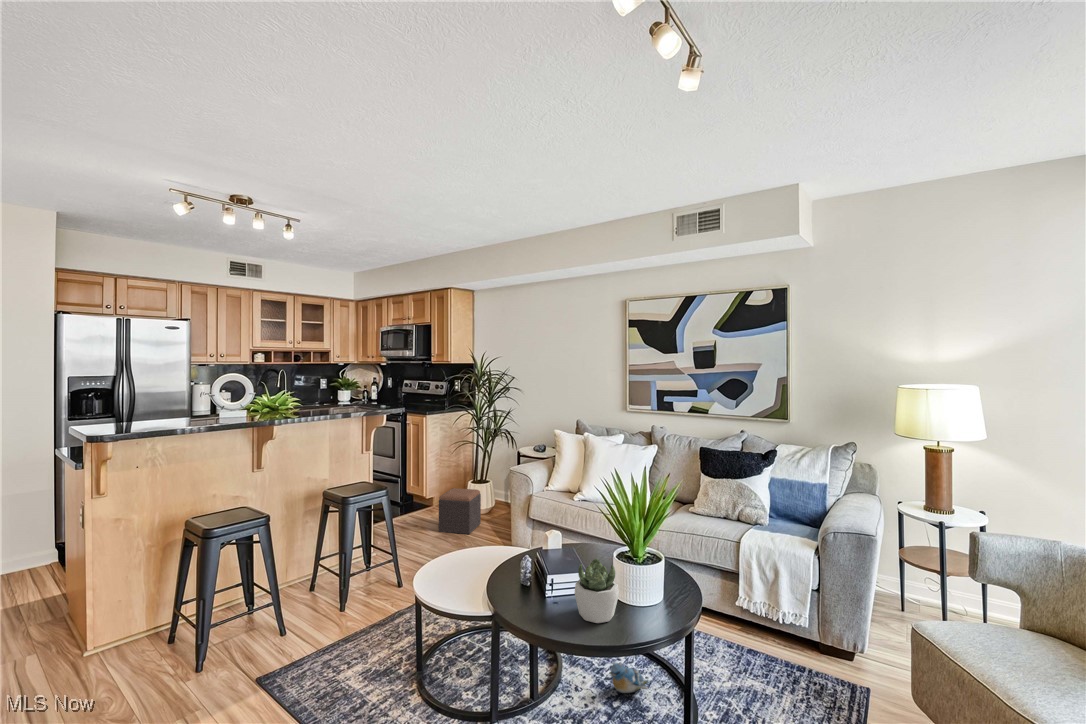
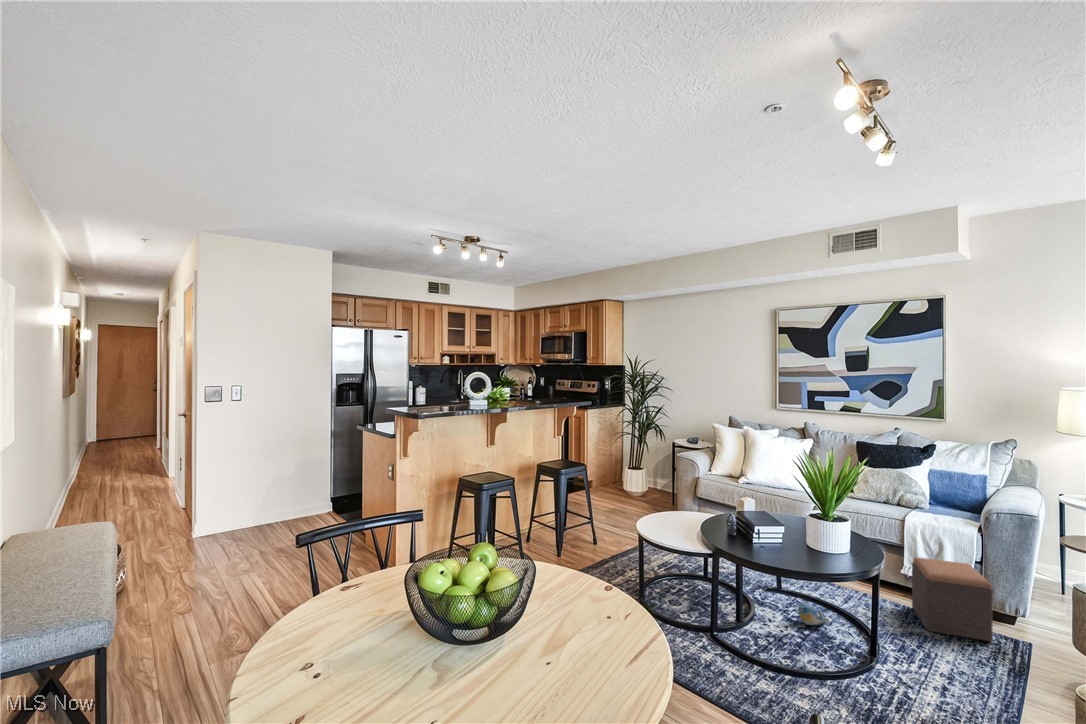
footstool: present [439,488,481,534] -> present [912,558,993,641]
succulent plant: present [575,559,619,623] -> none [779,515,815,560]

